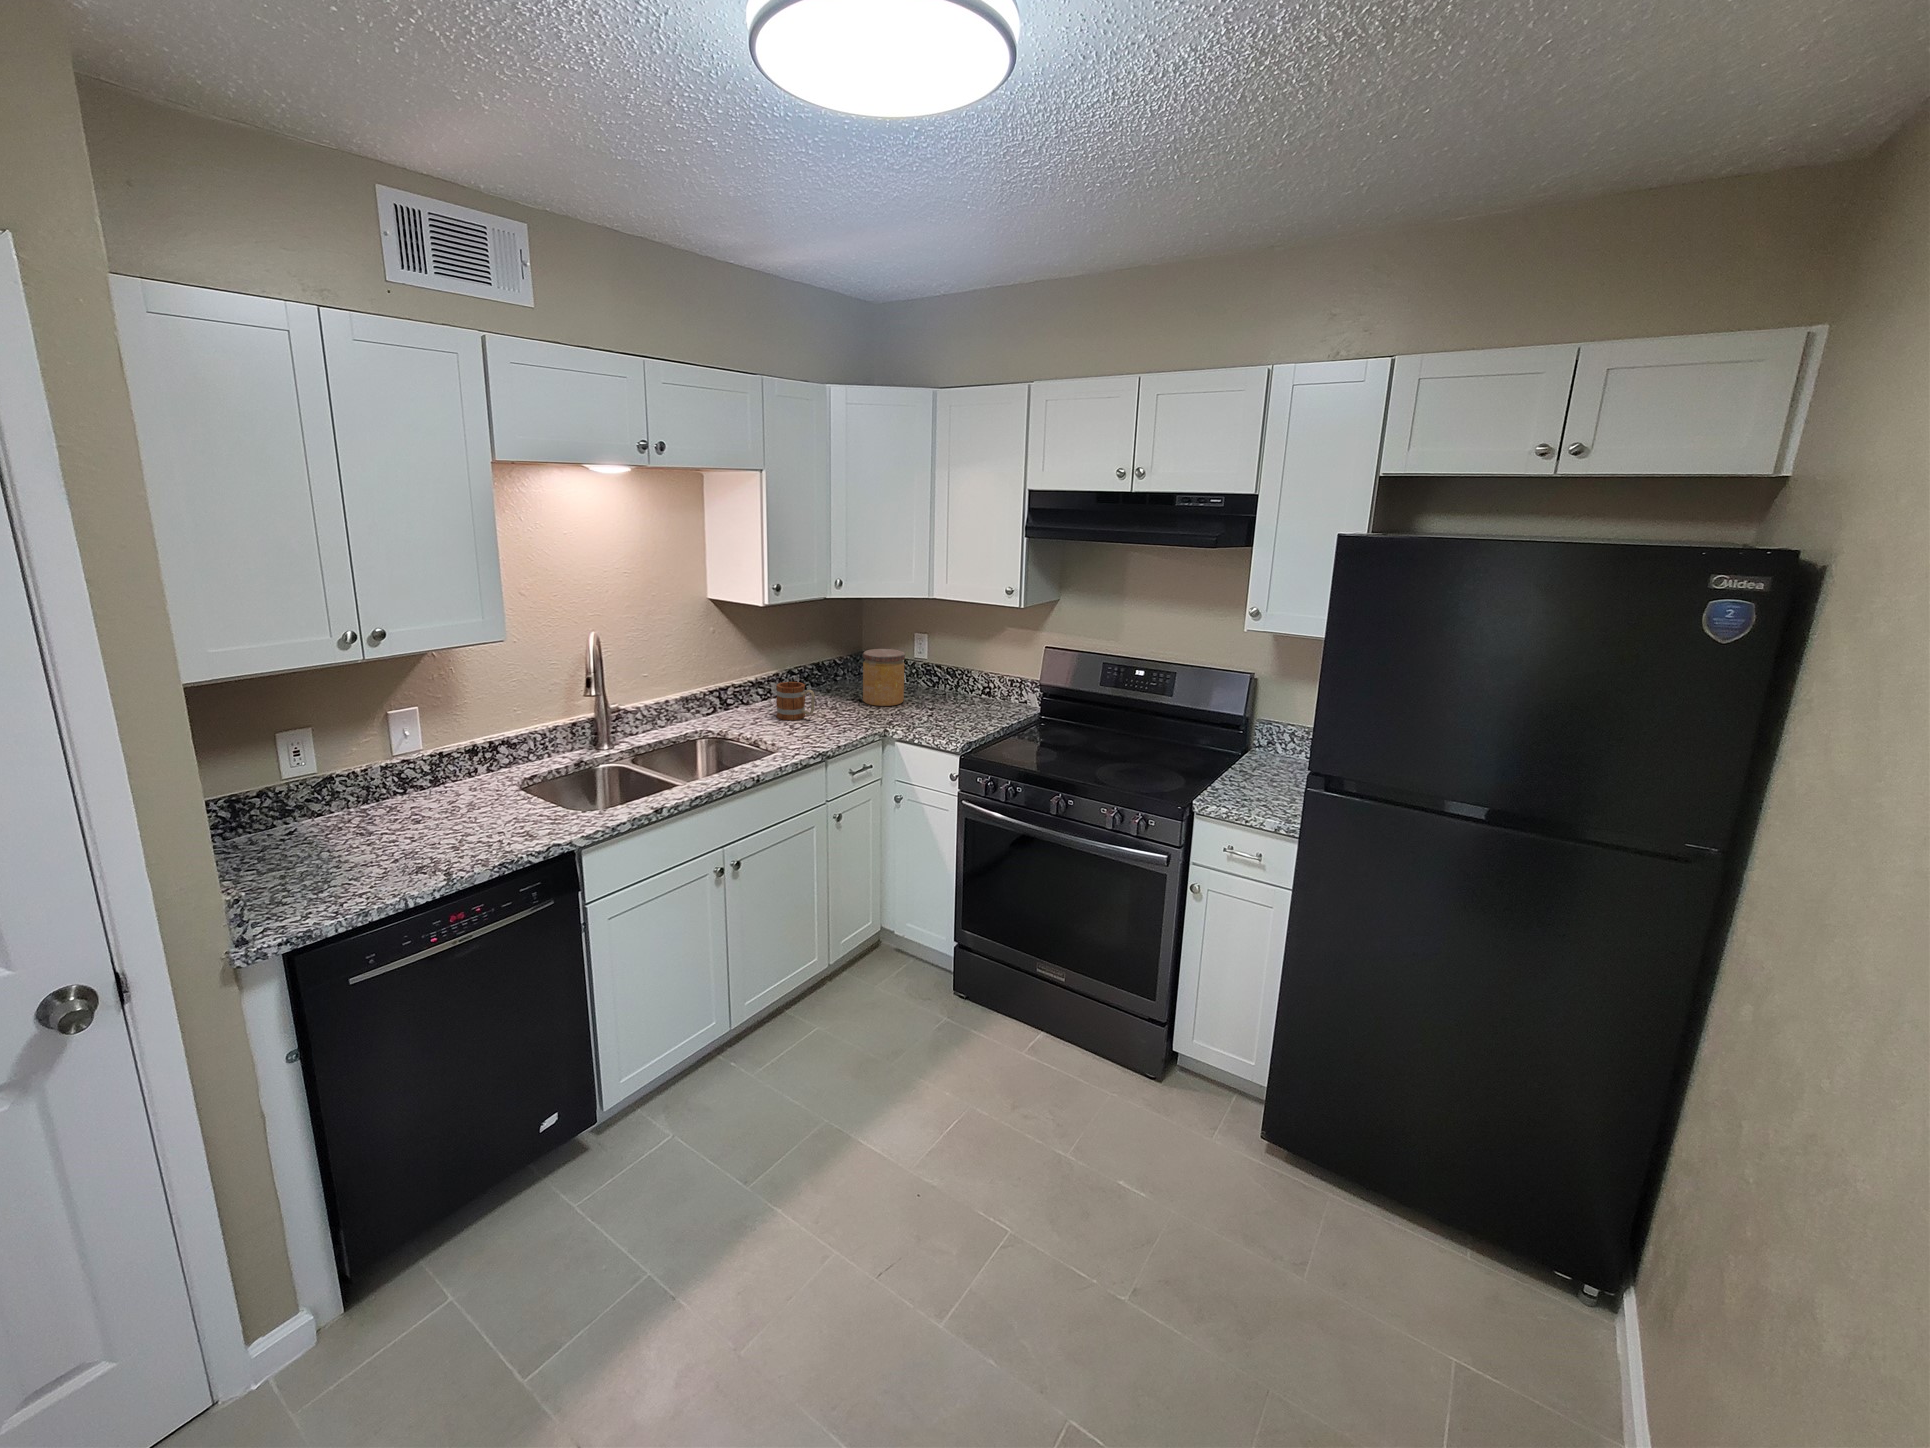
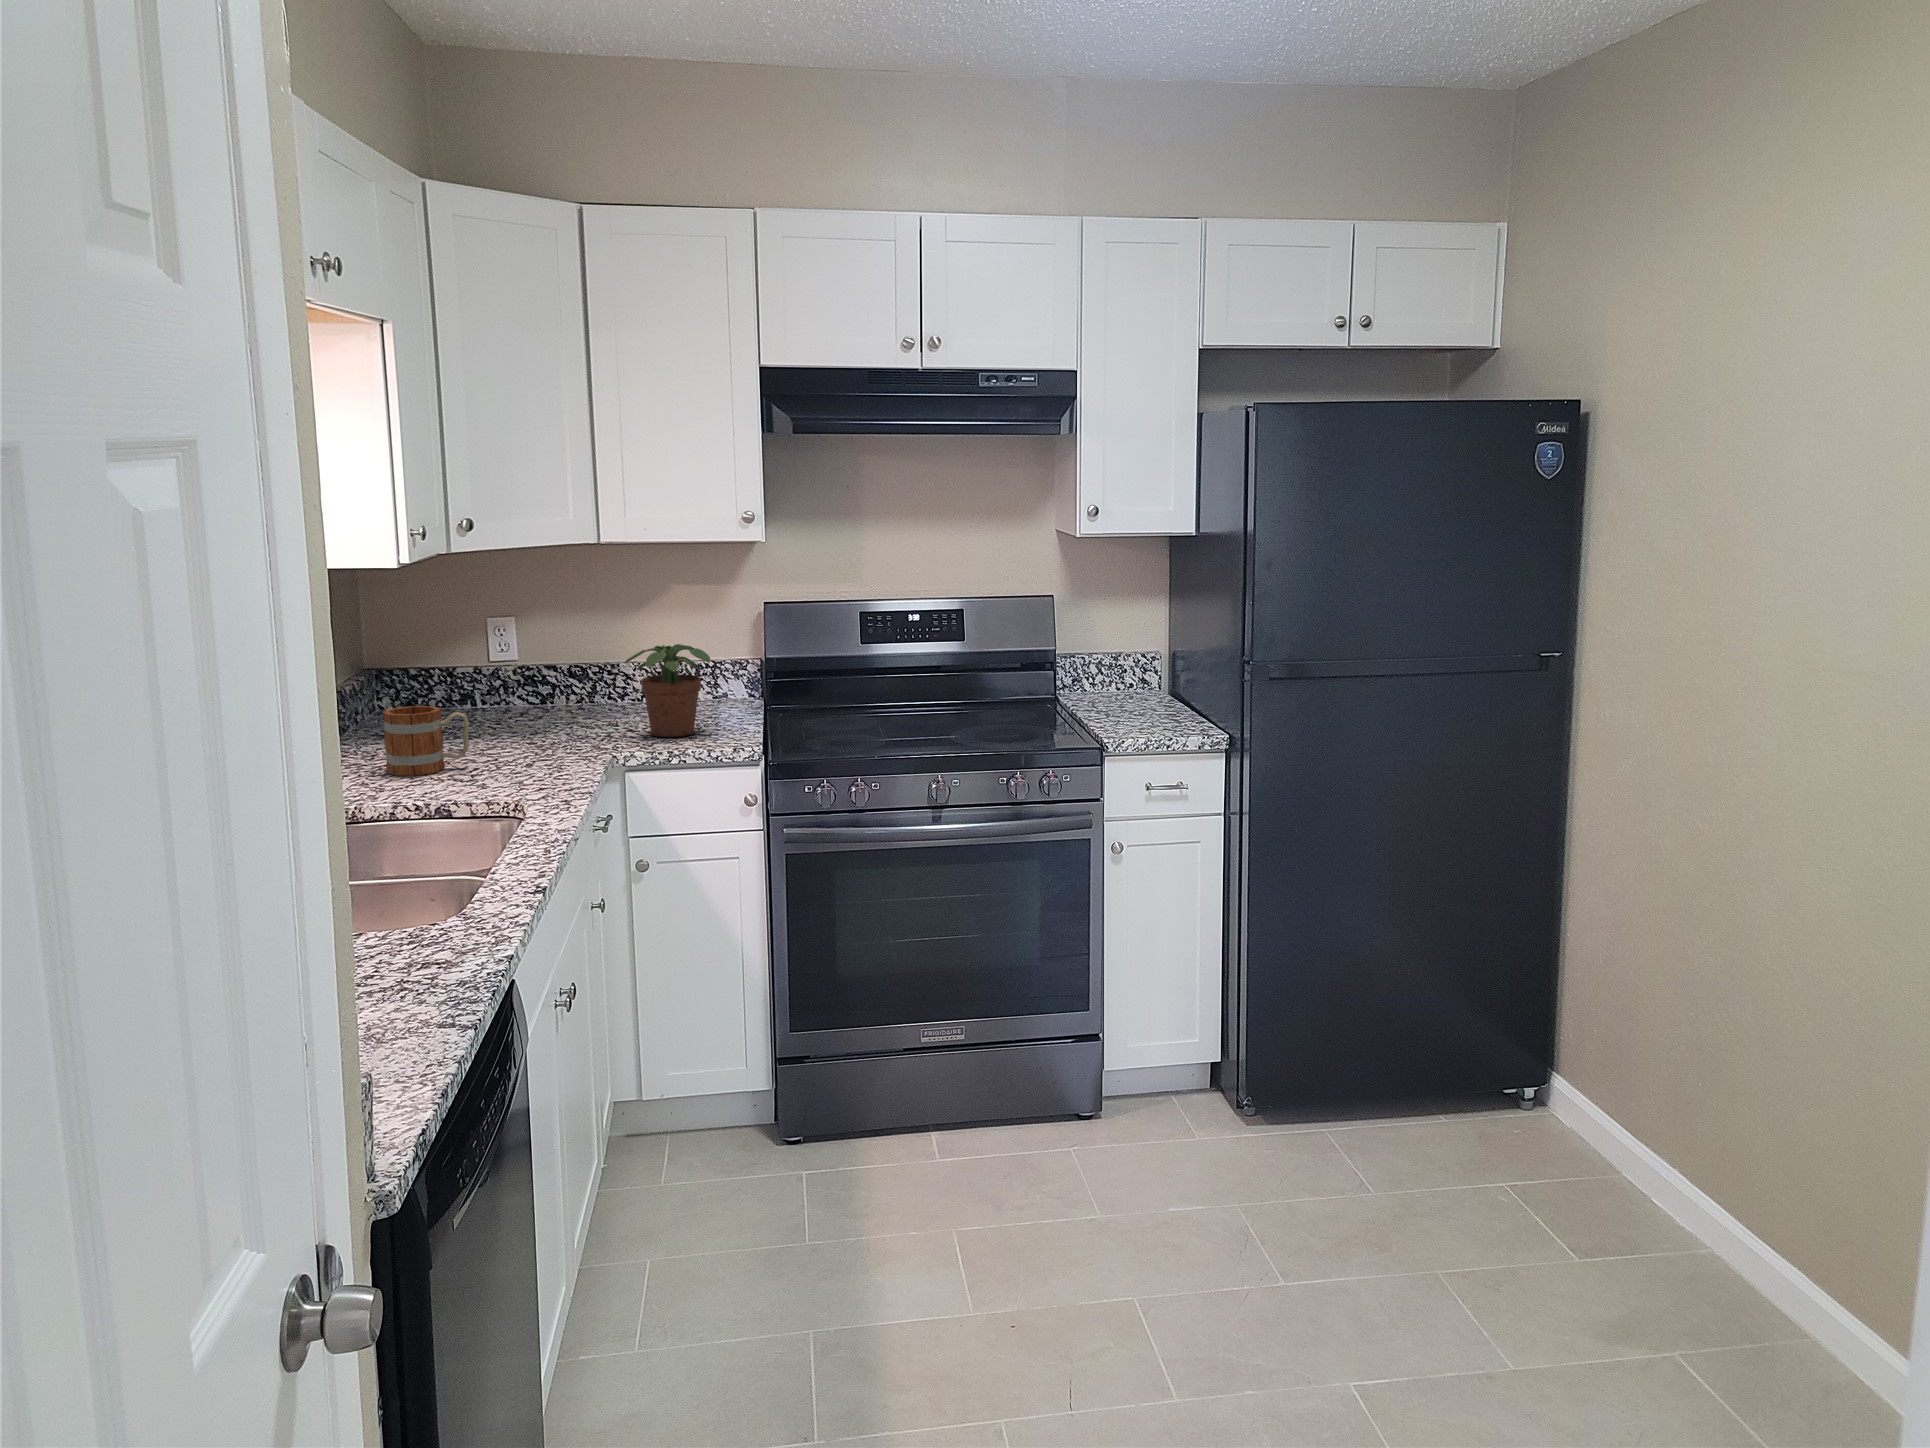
jar: present [863,649,905,706] -> none [465,640,547,737]
potted plant: none [924,667,976,725] -> present [625,644,710,737]

